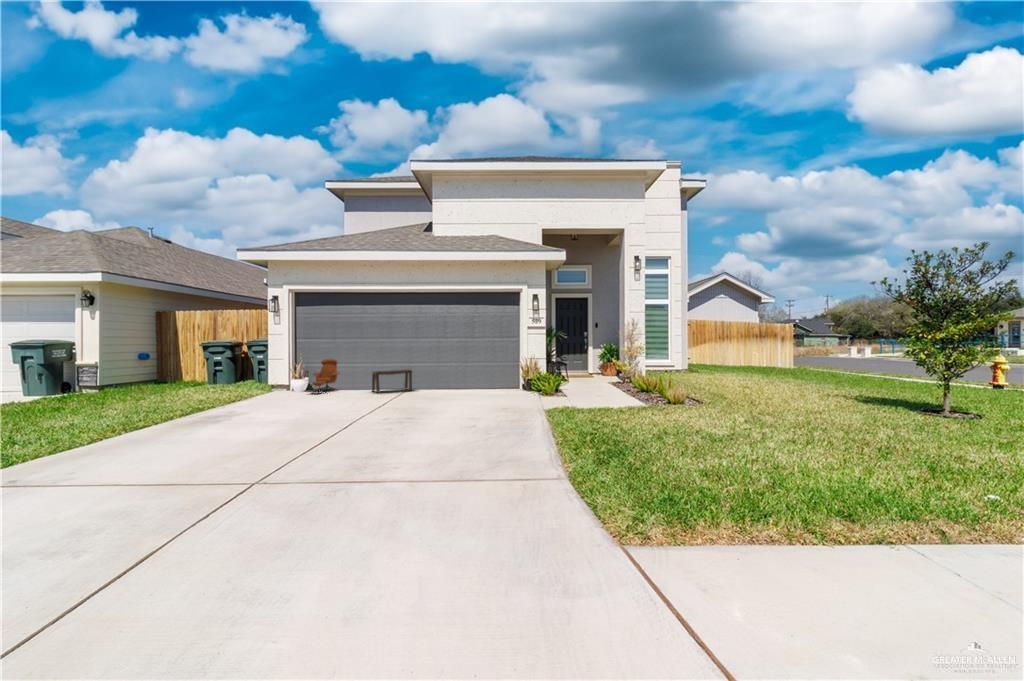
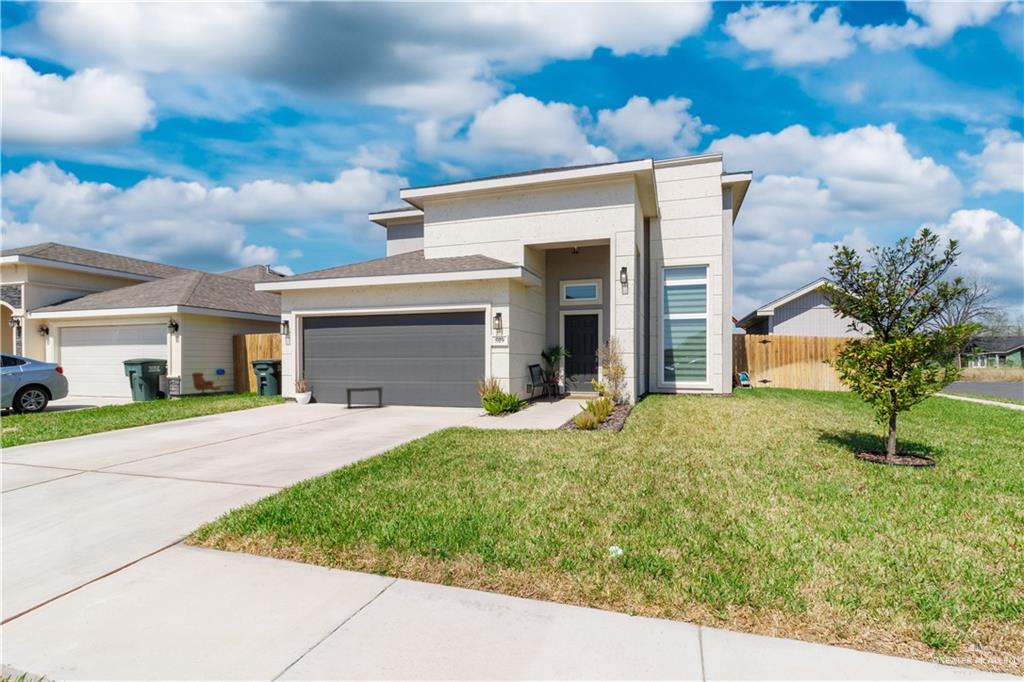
lounge chair: present [313,359,340,392] -> present [192,373,221,395]

